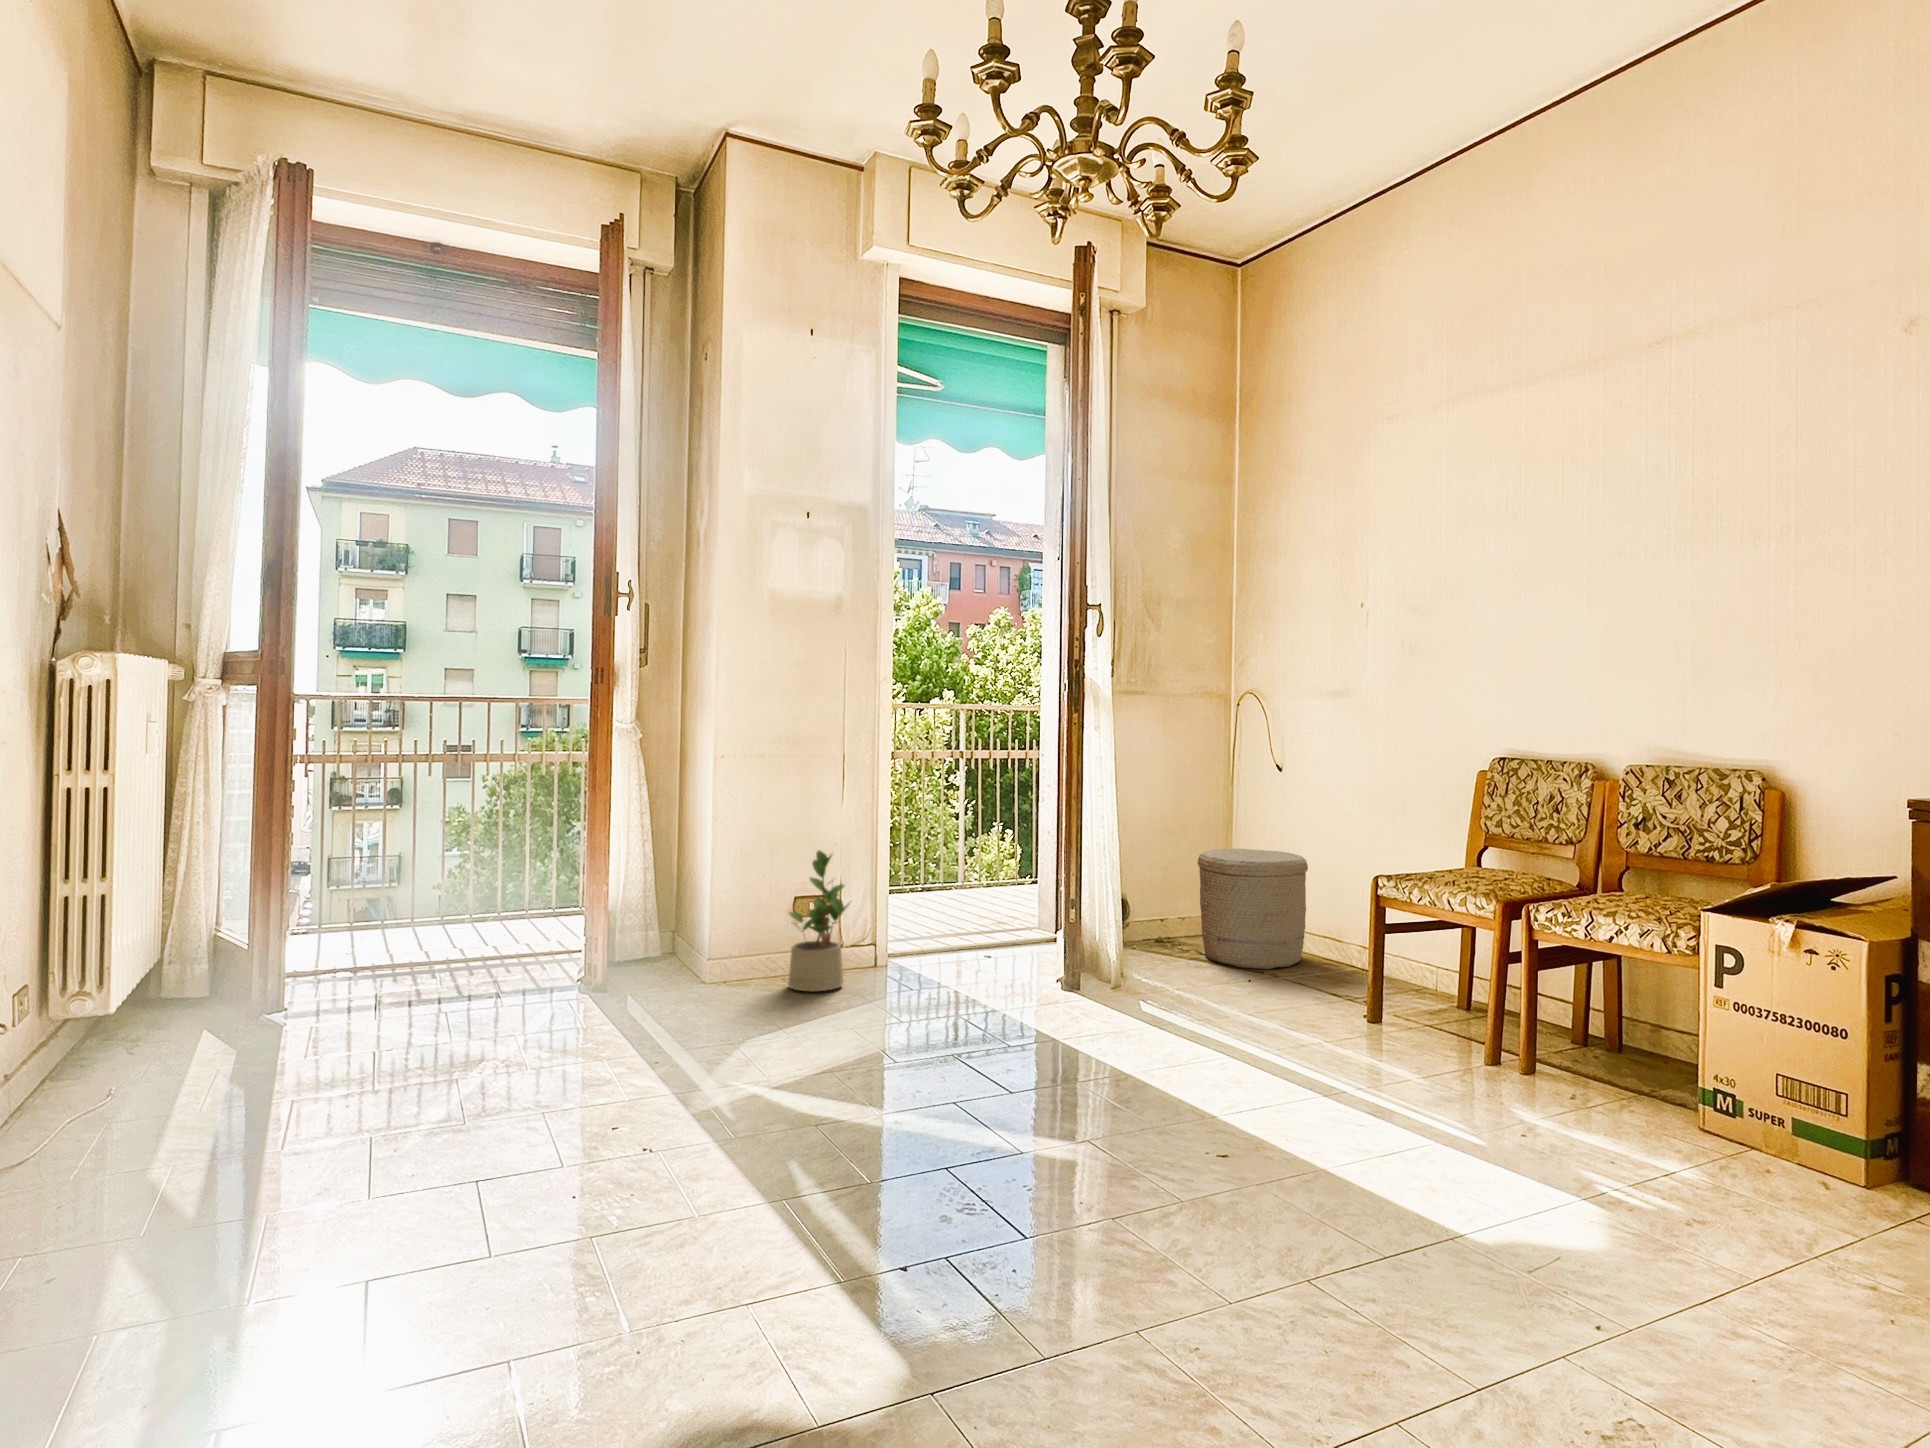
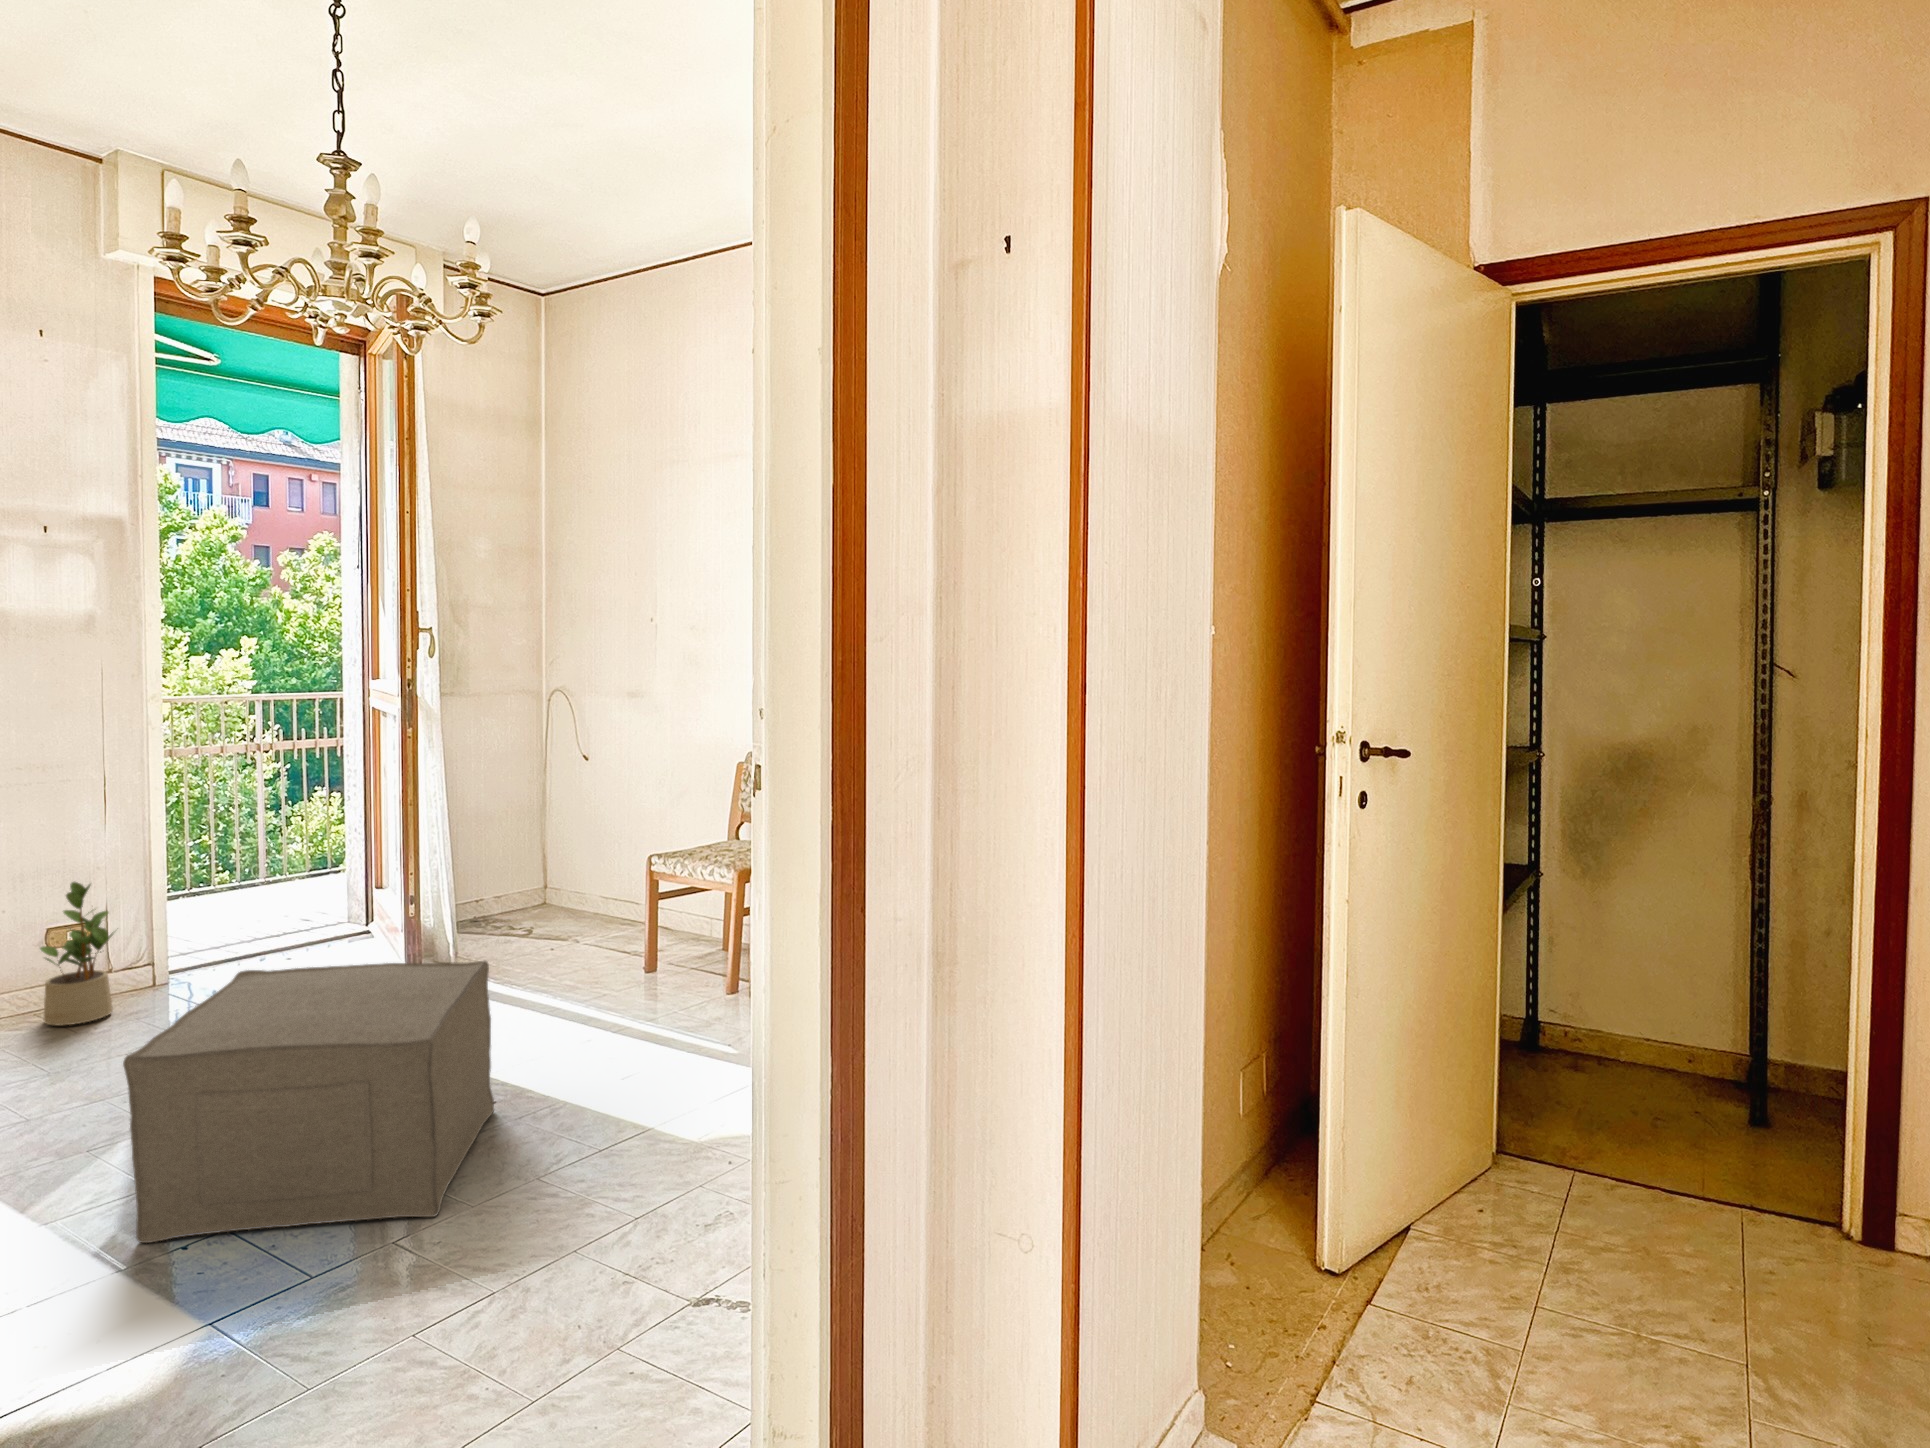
woven basket: present [1198,848,1308,969] -> none [510,826,614,936]
ottoman: none [865,939,1248,1303] -> present [123,961,494,1243]

